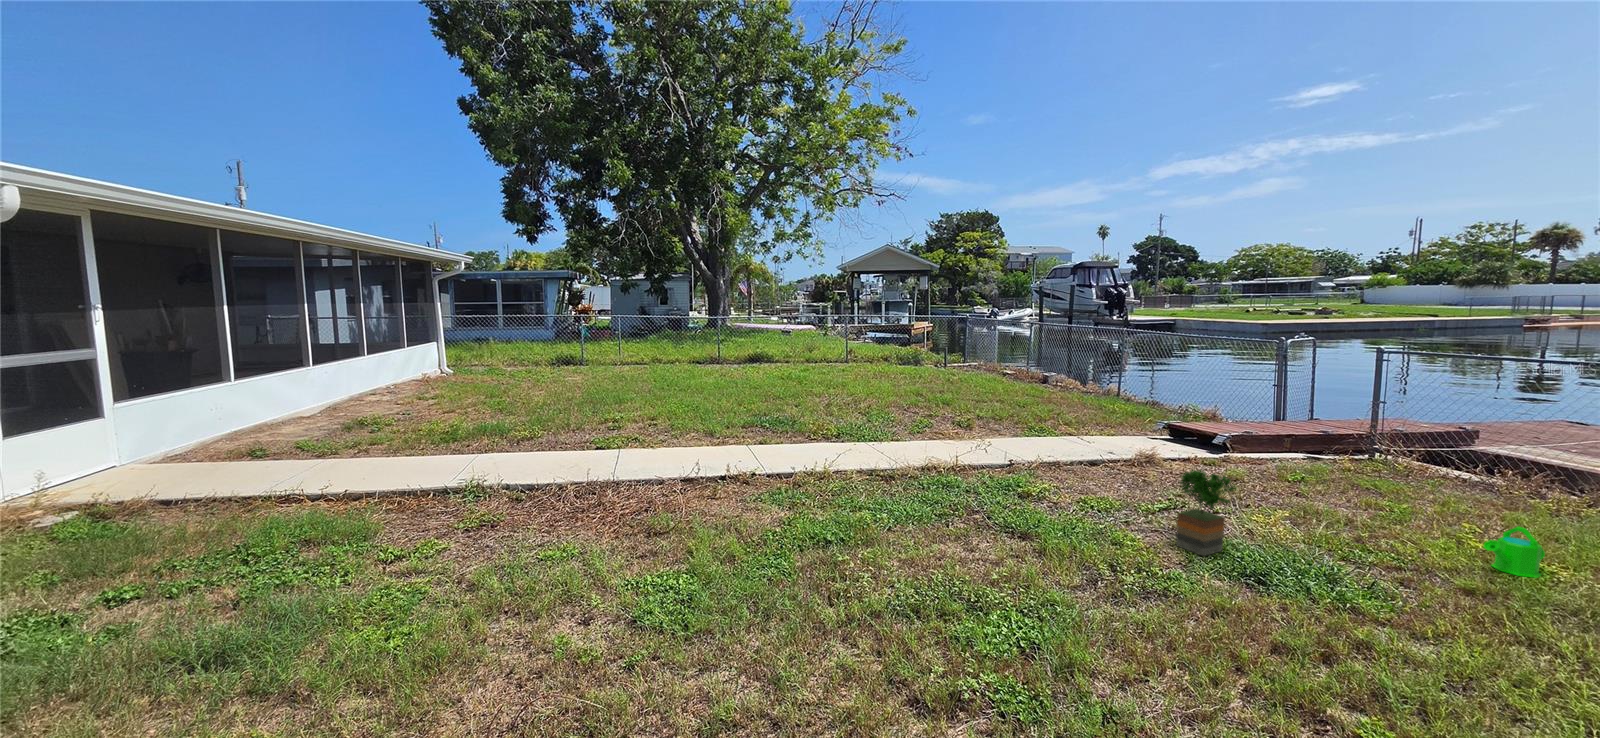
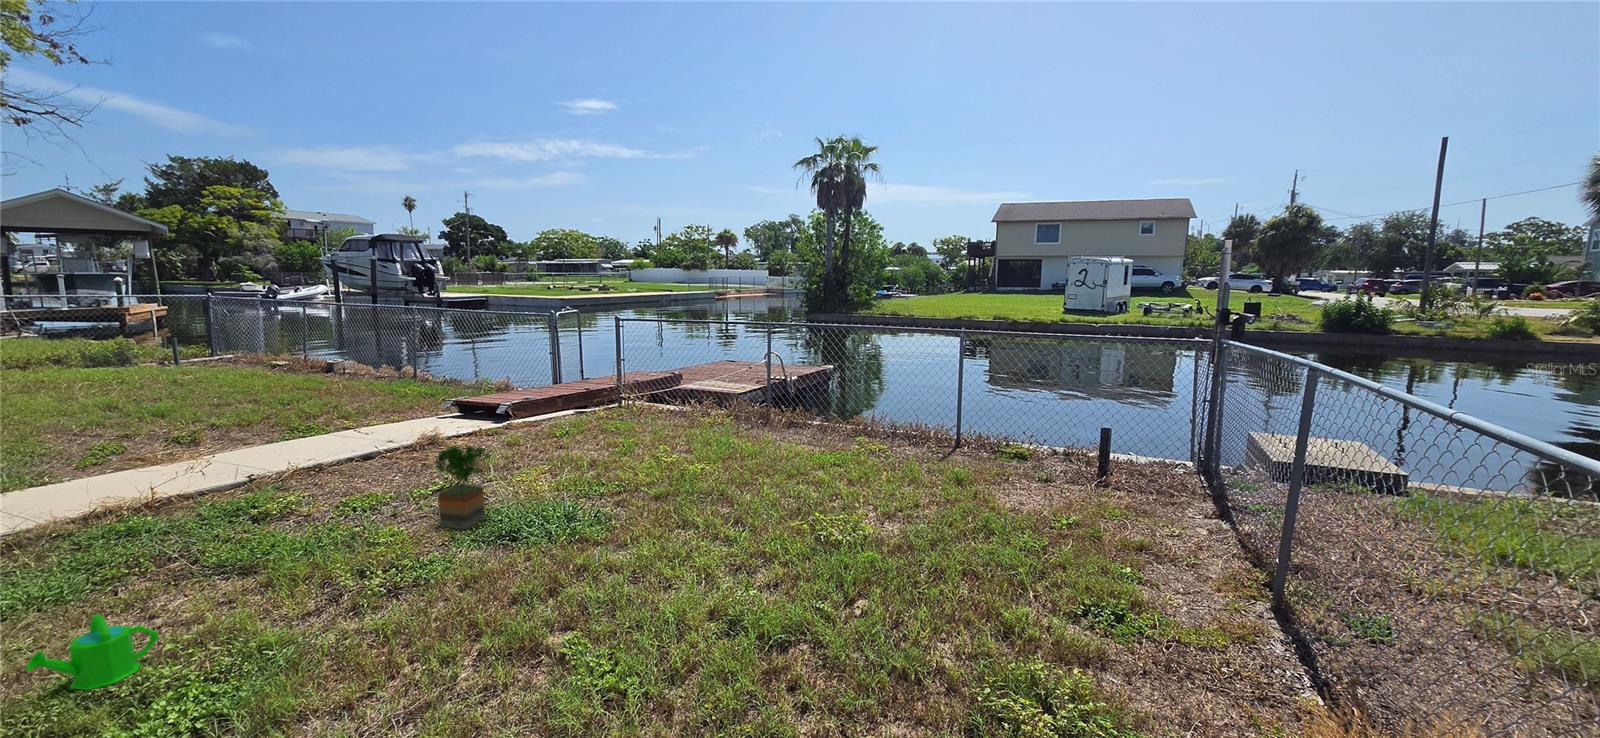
watering can: present [1483,527,1545,578] -> present [26,614,159,690]

